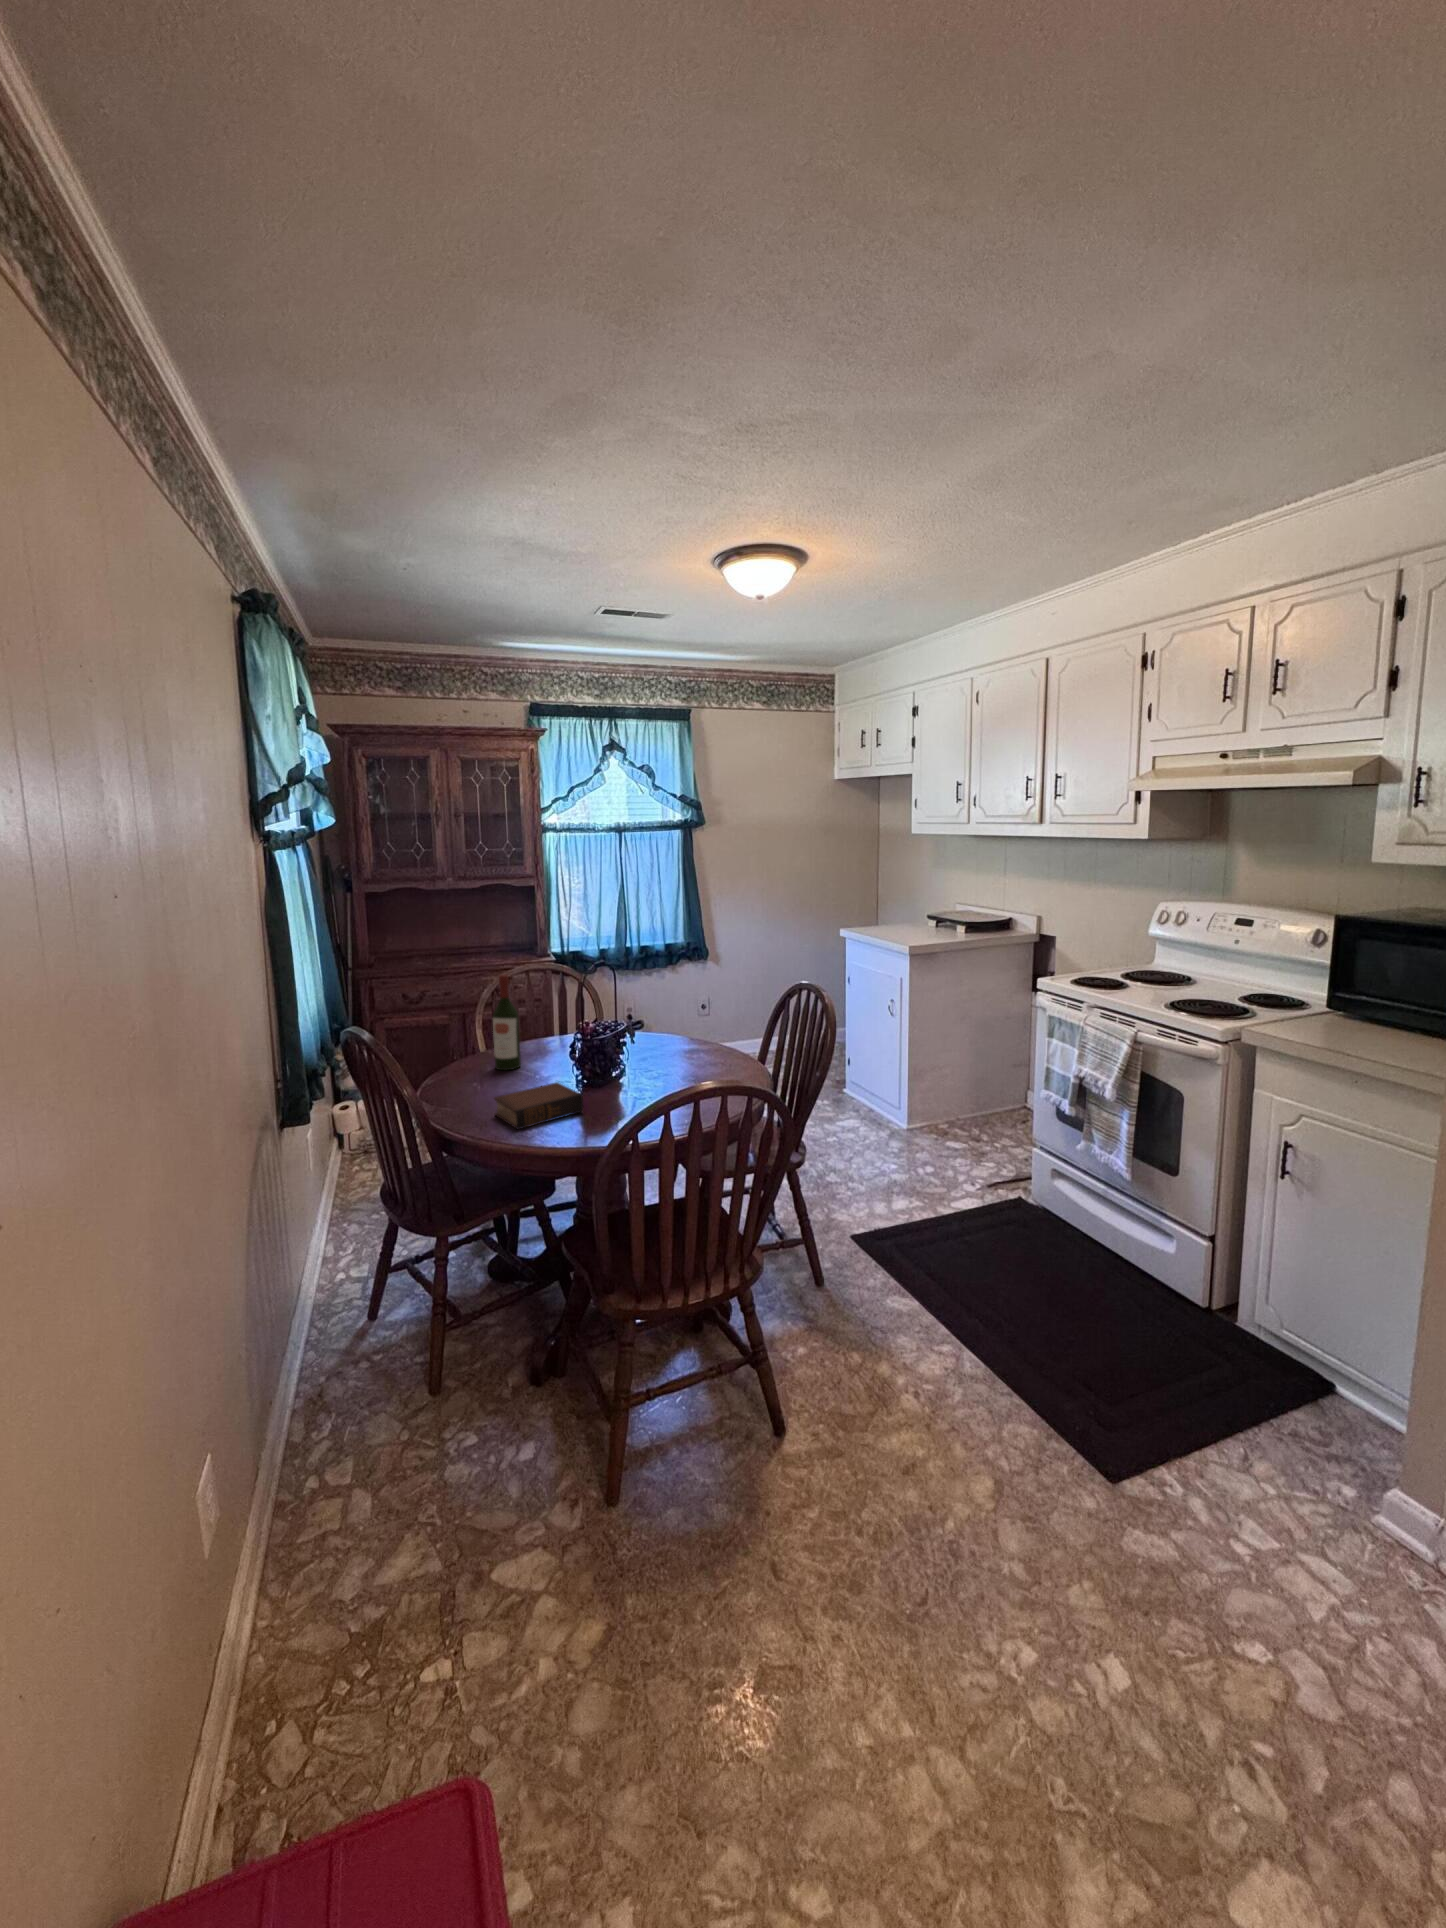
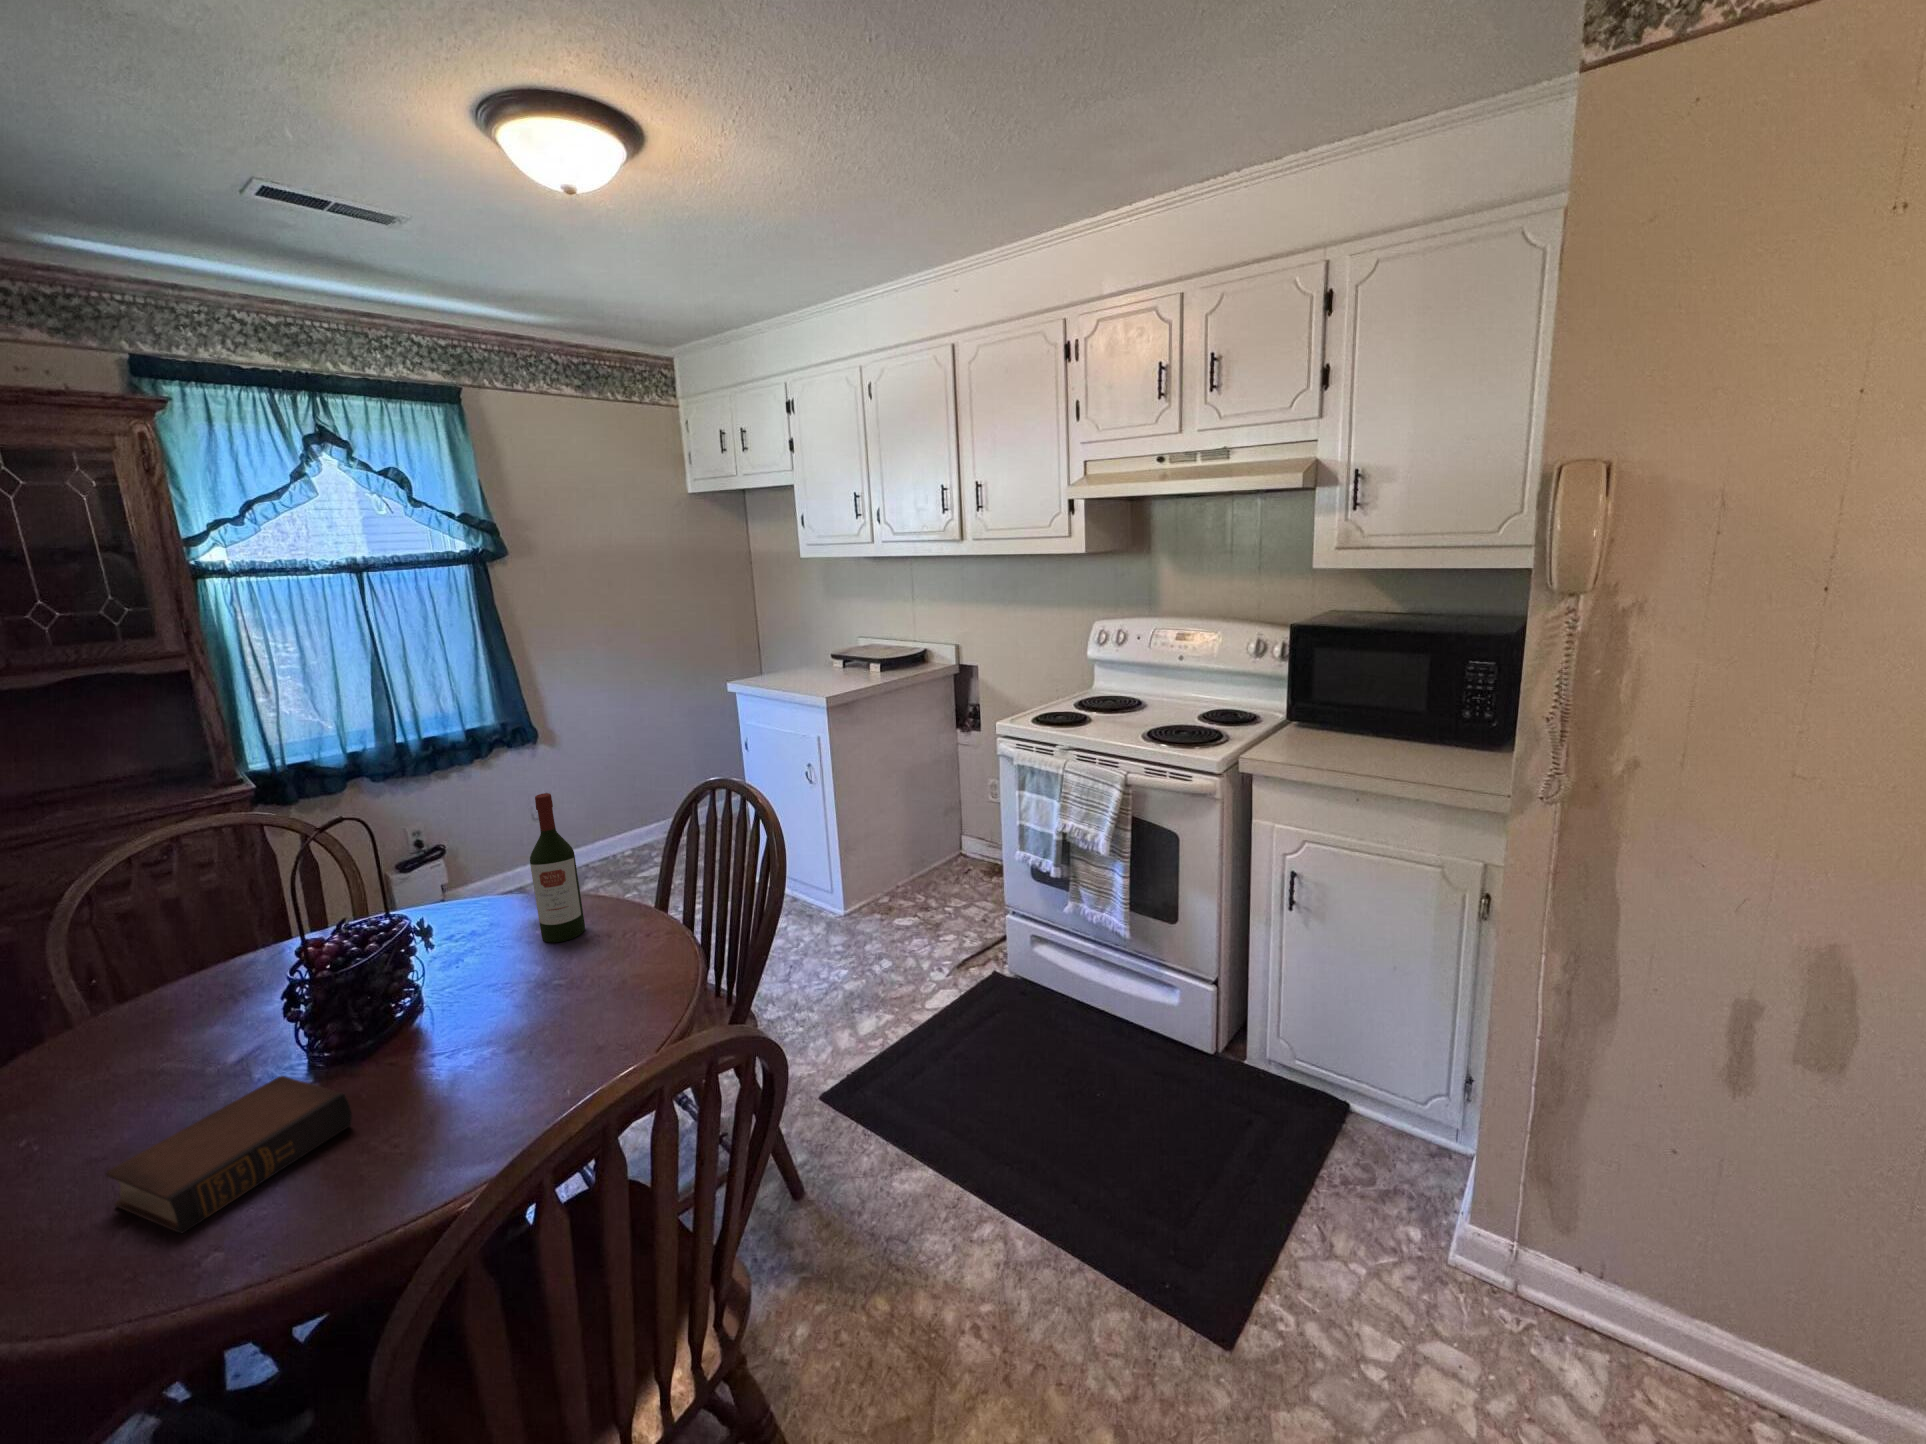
wine bottle: present [493,975,521,1070] -> present [530,793,585,943]

